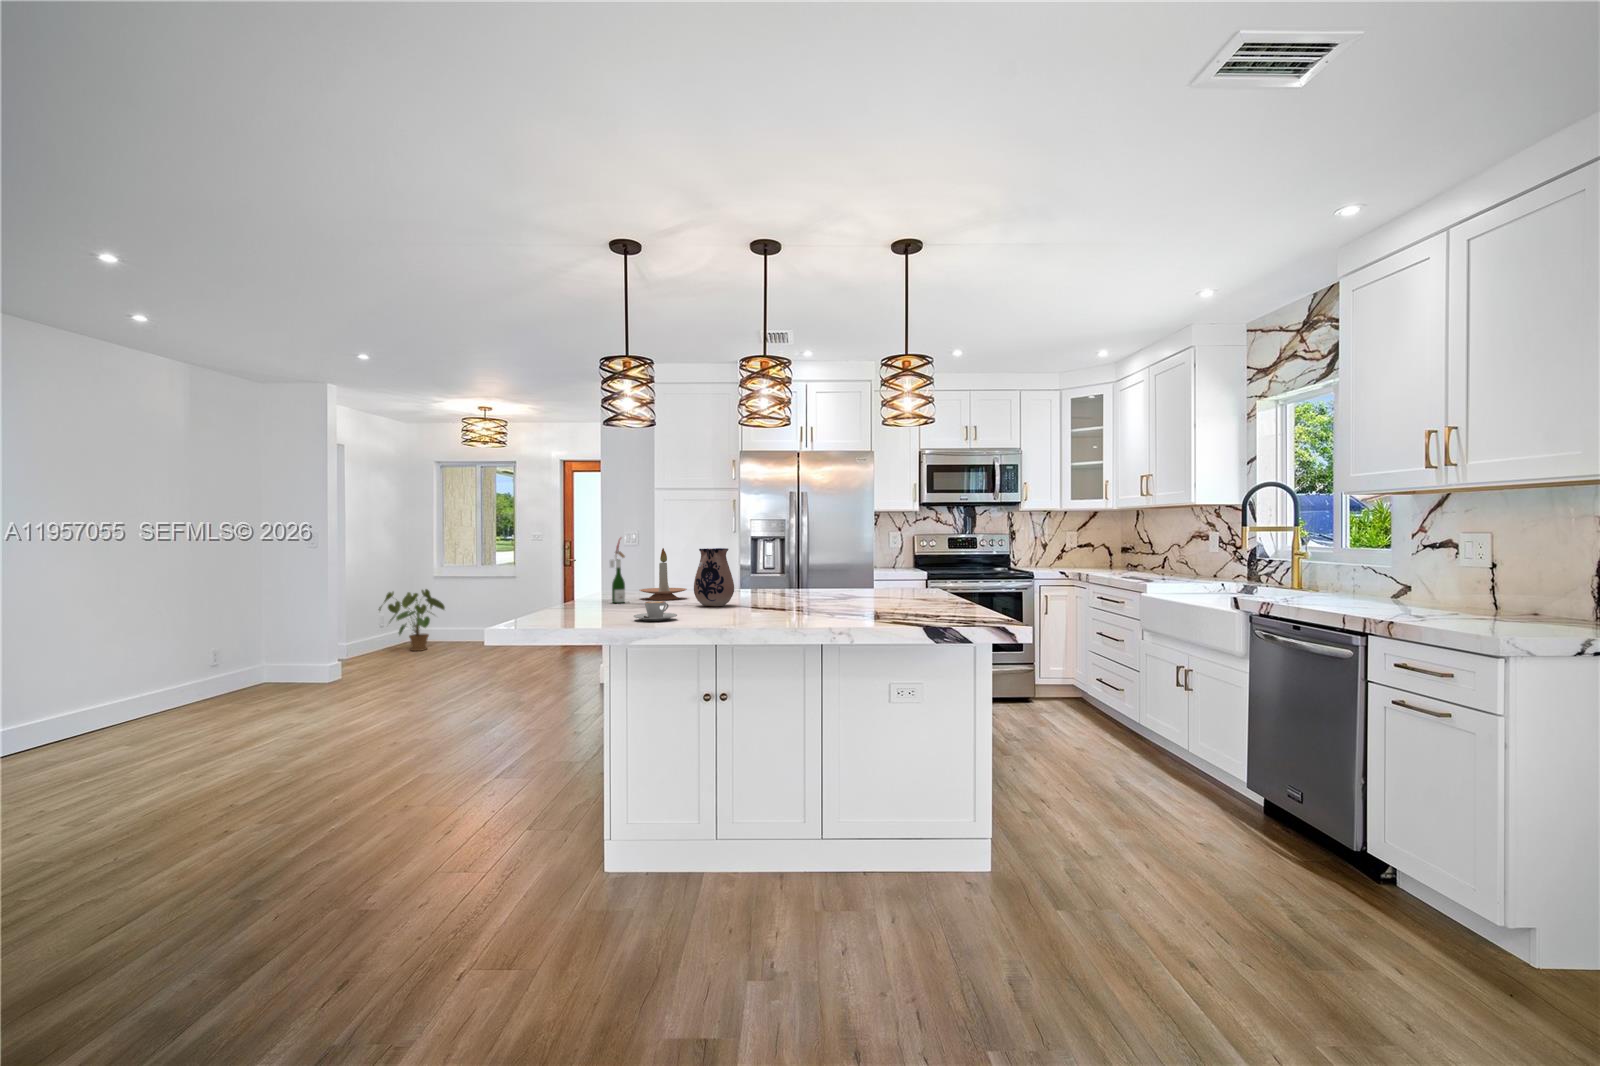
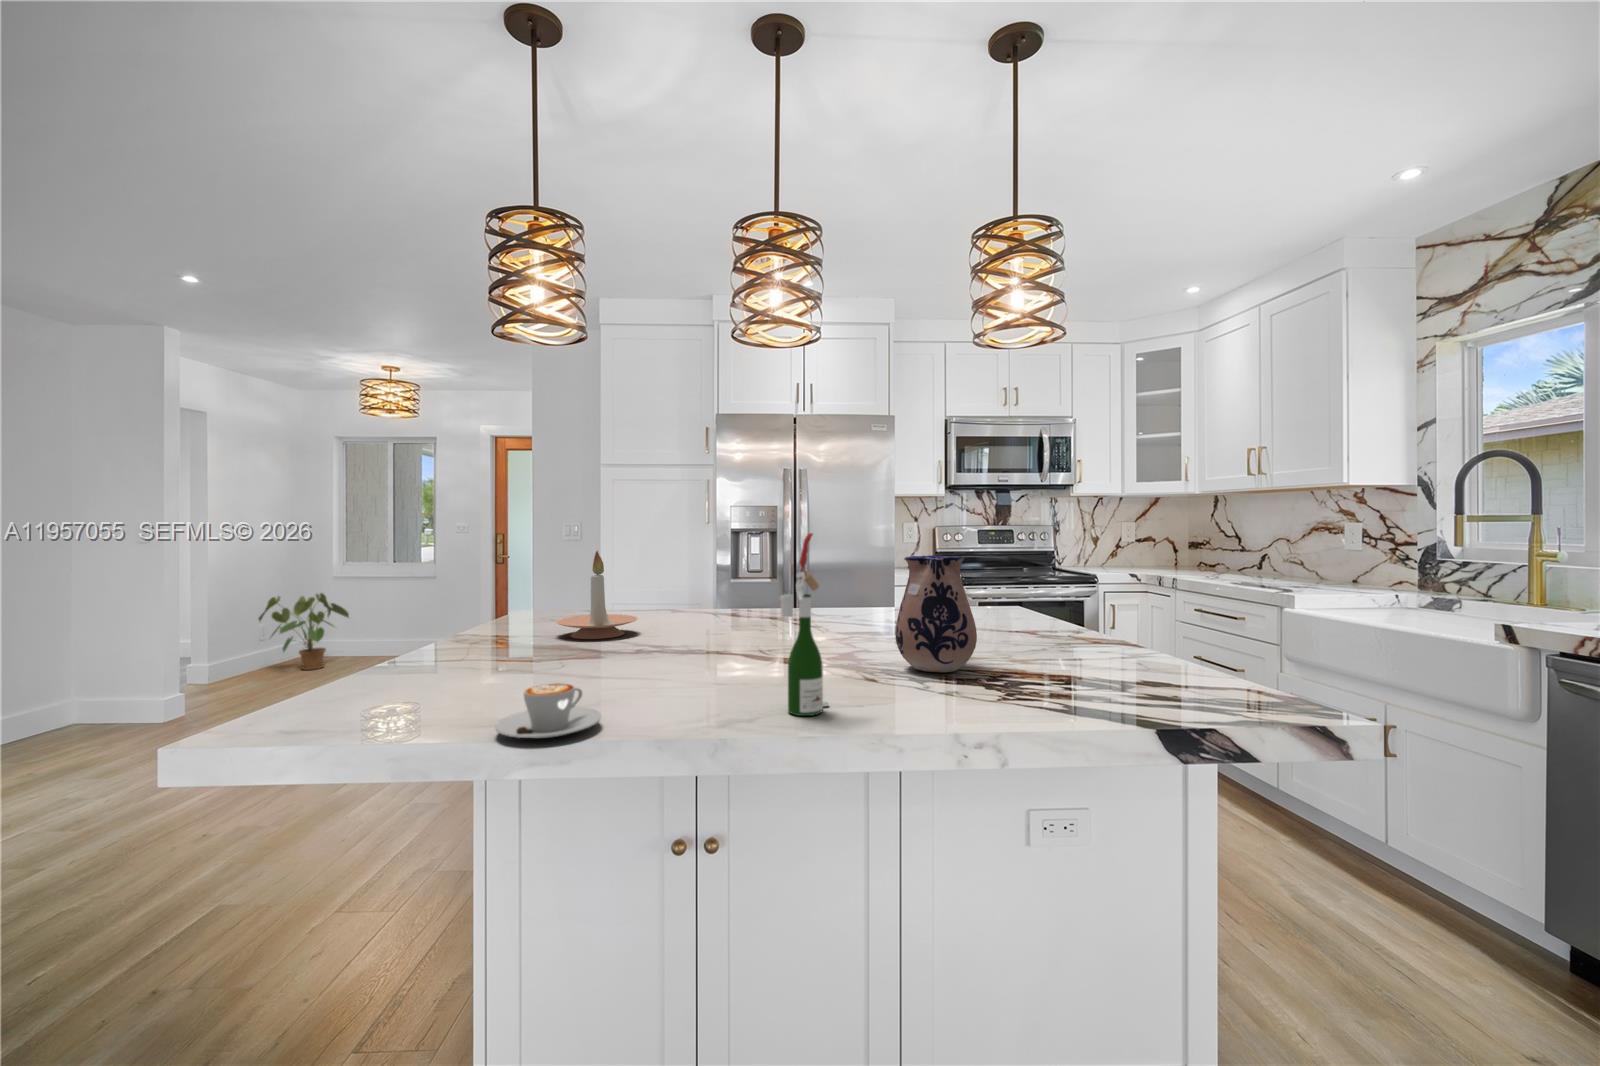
wine bottle: present [610,538,625,603] -> present [780,533,829,716]
ceramic pitcher: present [694,548,734,606] -> present [896,555,977,673]

